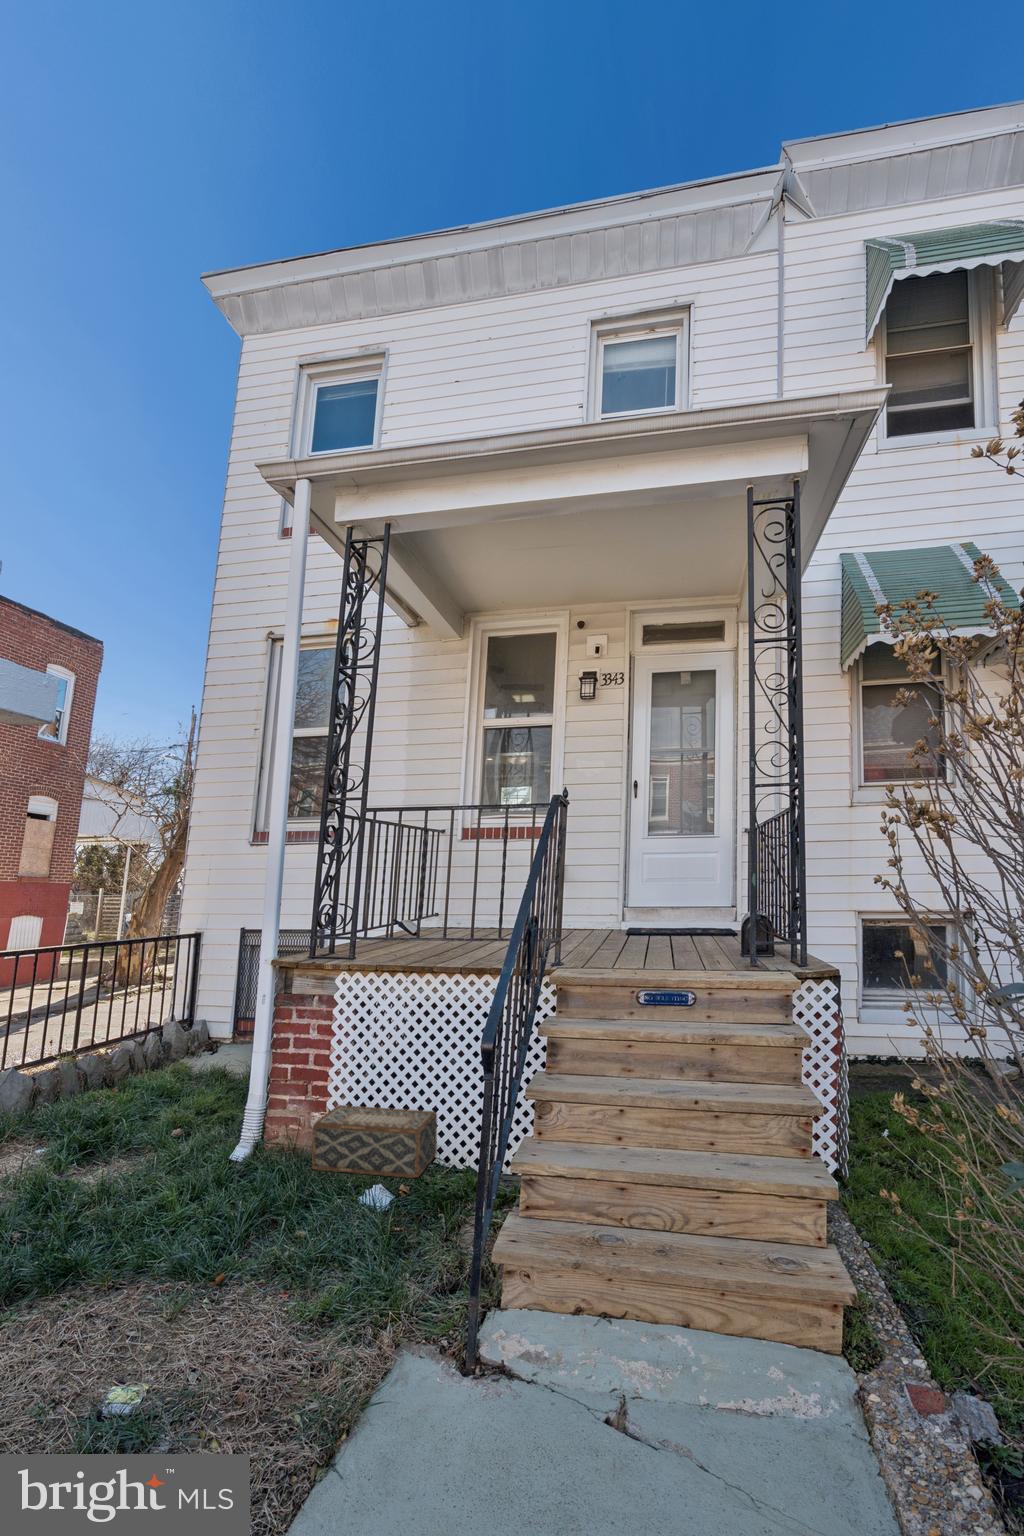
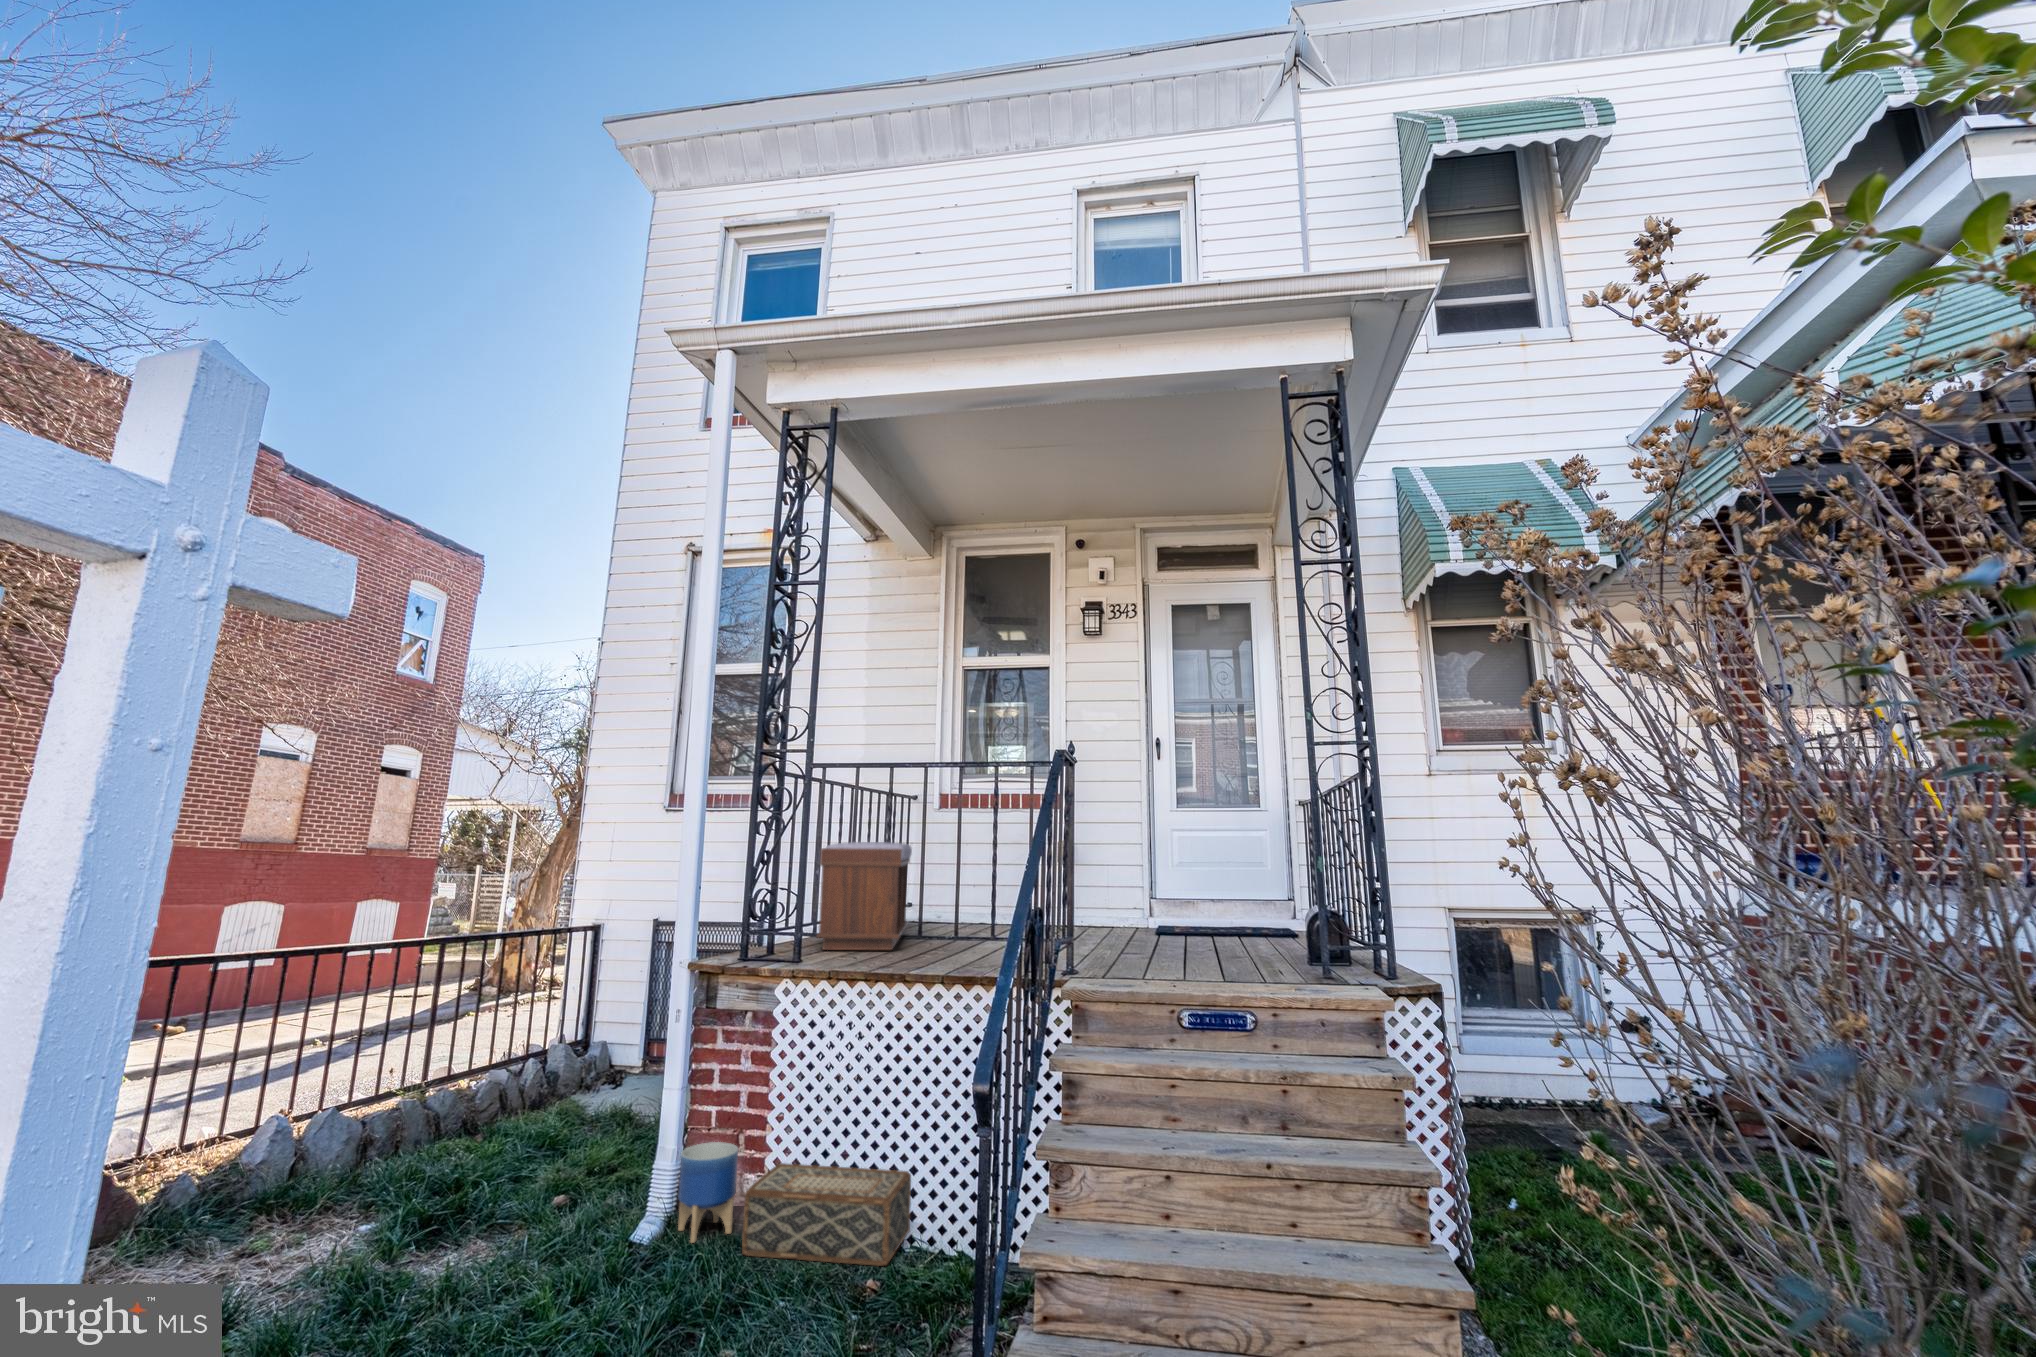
bench: none [365,868,439,949] -> present [817,842,912,950]
planter: none [265,1090,308,1161] -> present [678,1142,738,1243]

